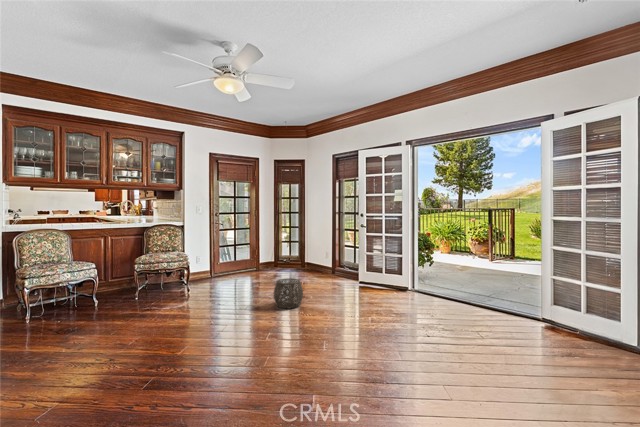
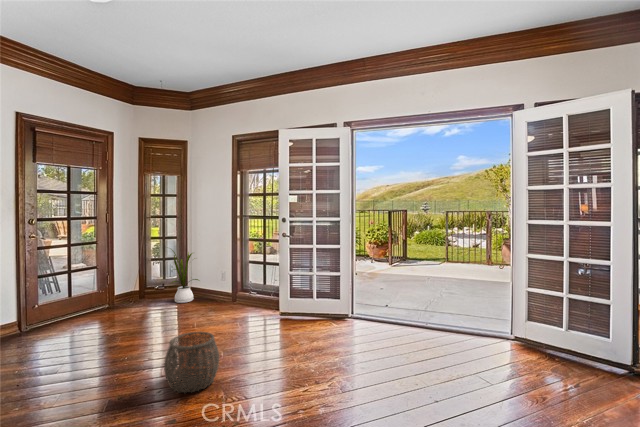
house plant: none [290,233,312,272] -> present [171,249,199,303]

